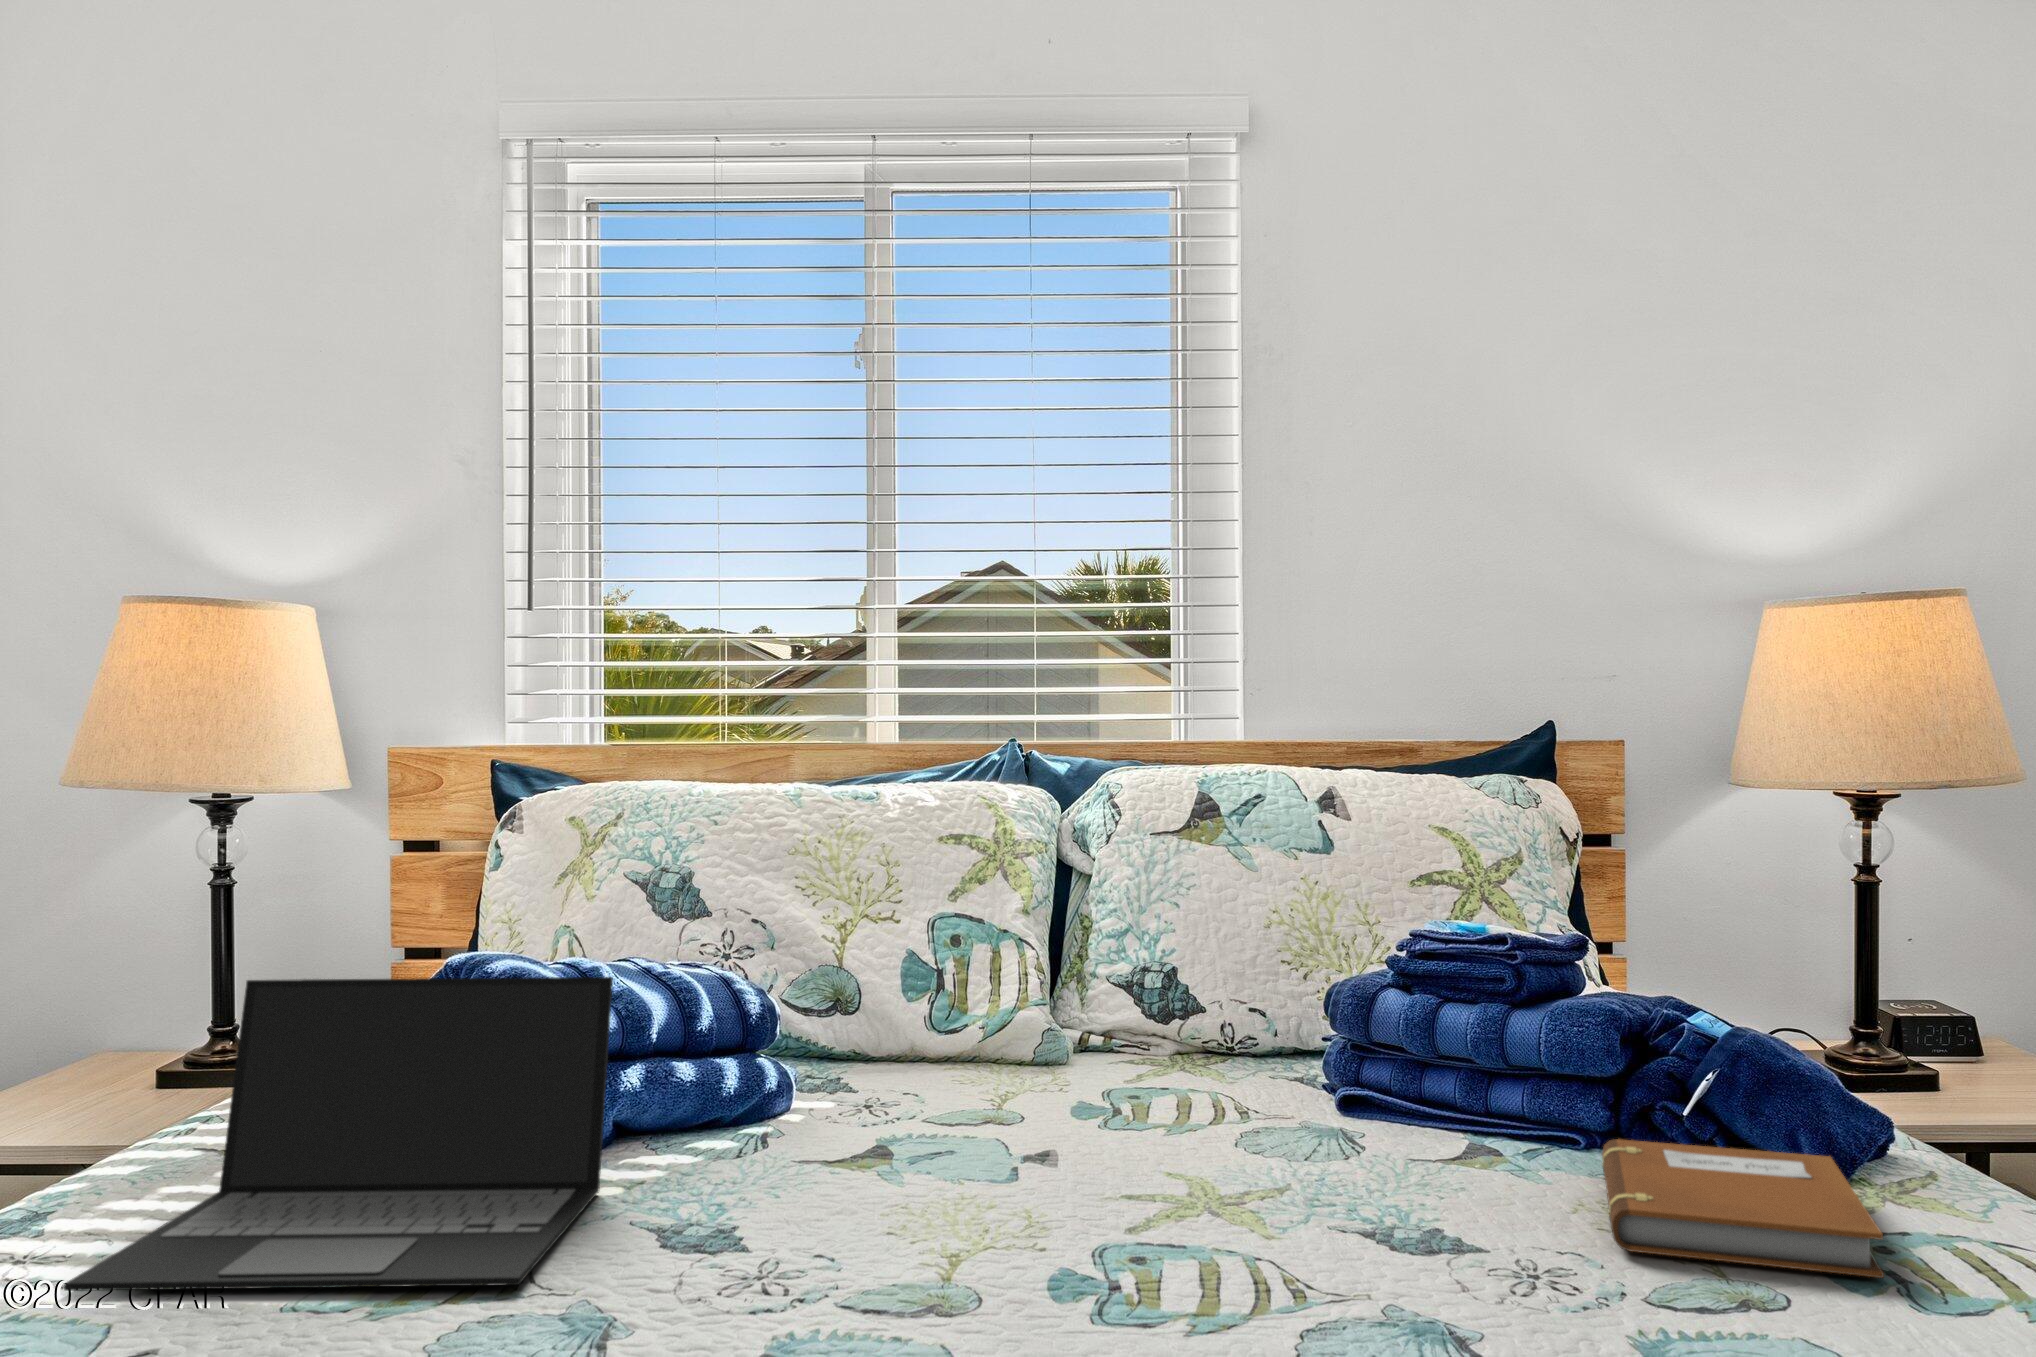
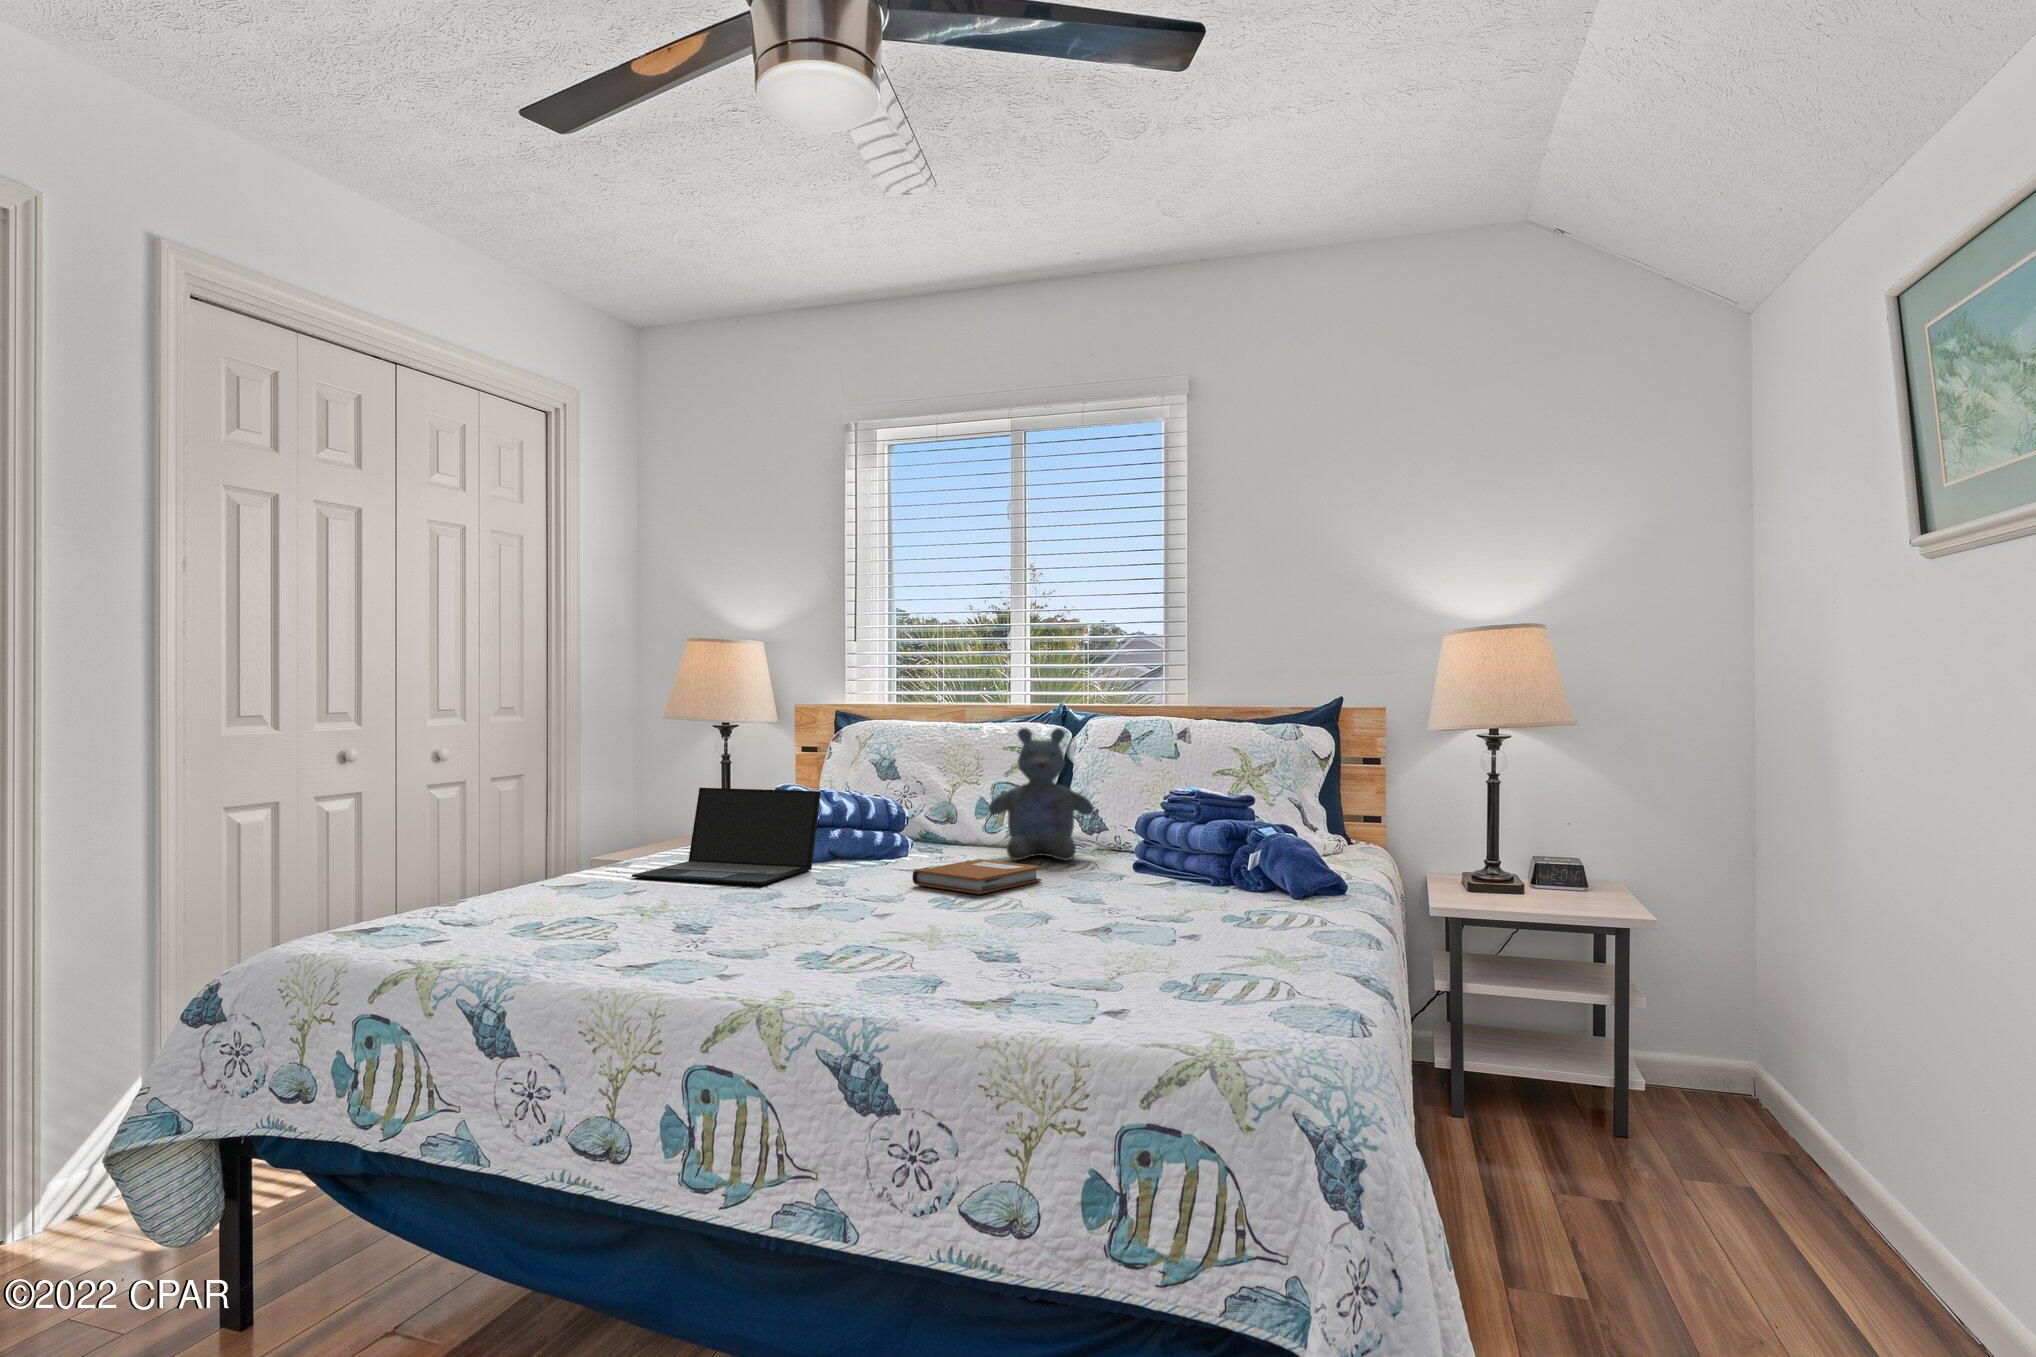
stuffed bear: none [964,793,1196,1107] -> present [989,728,1093,860]
notebook: present [1602,1139,1884,1278] -> present [912,859,1041,894]

